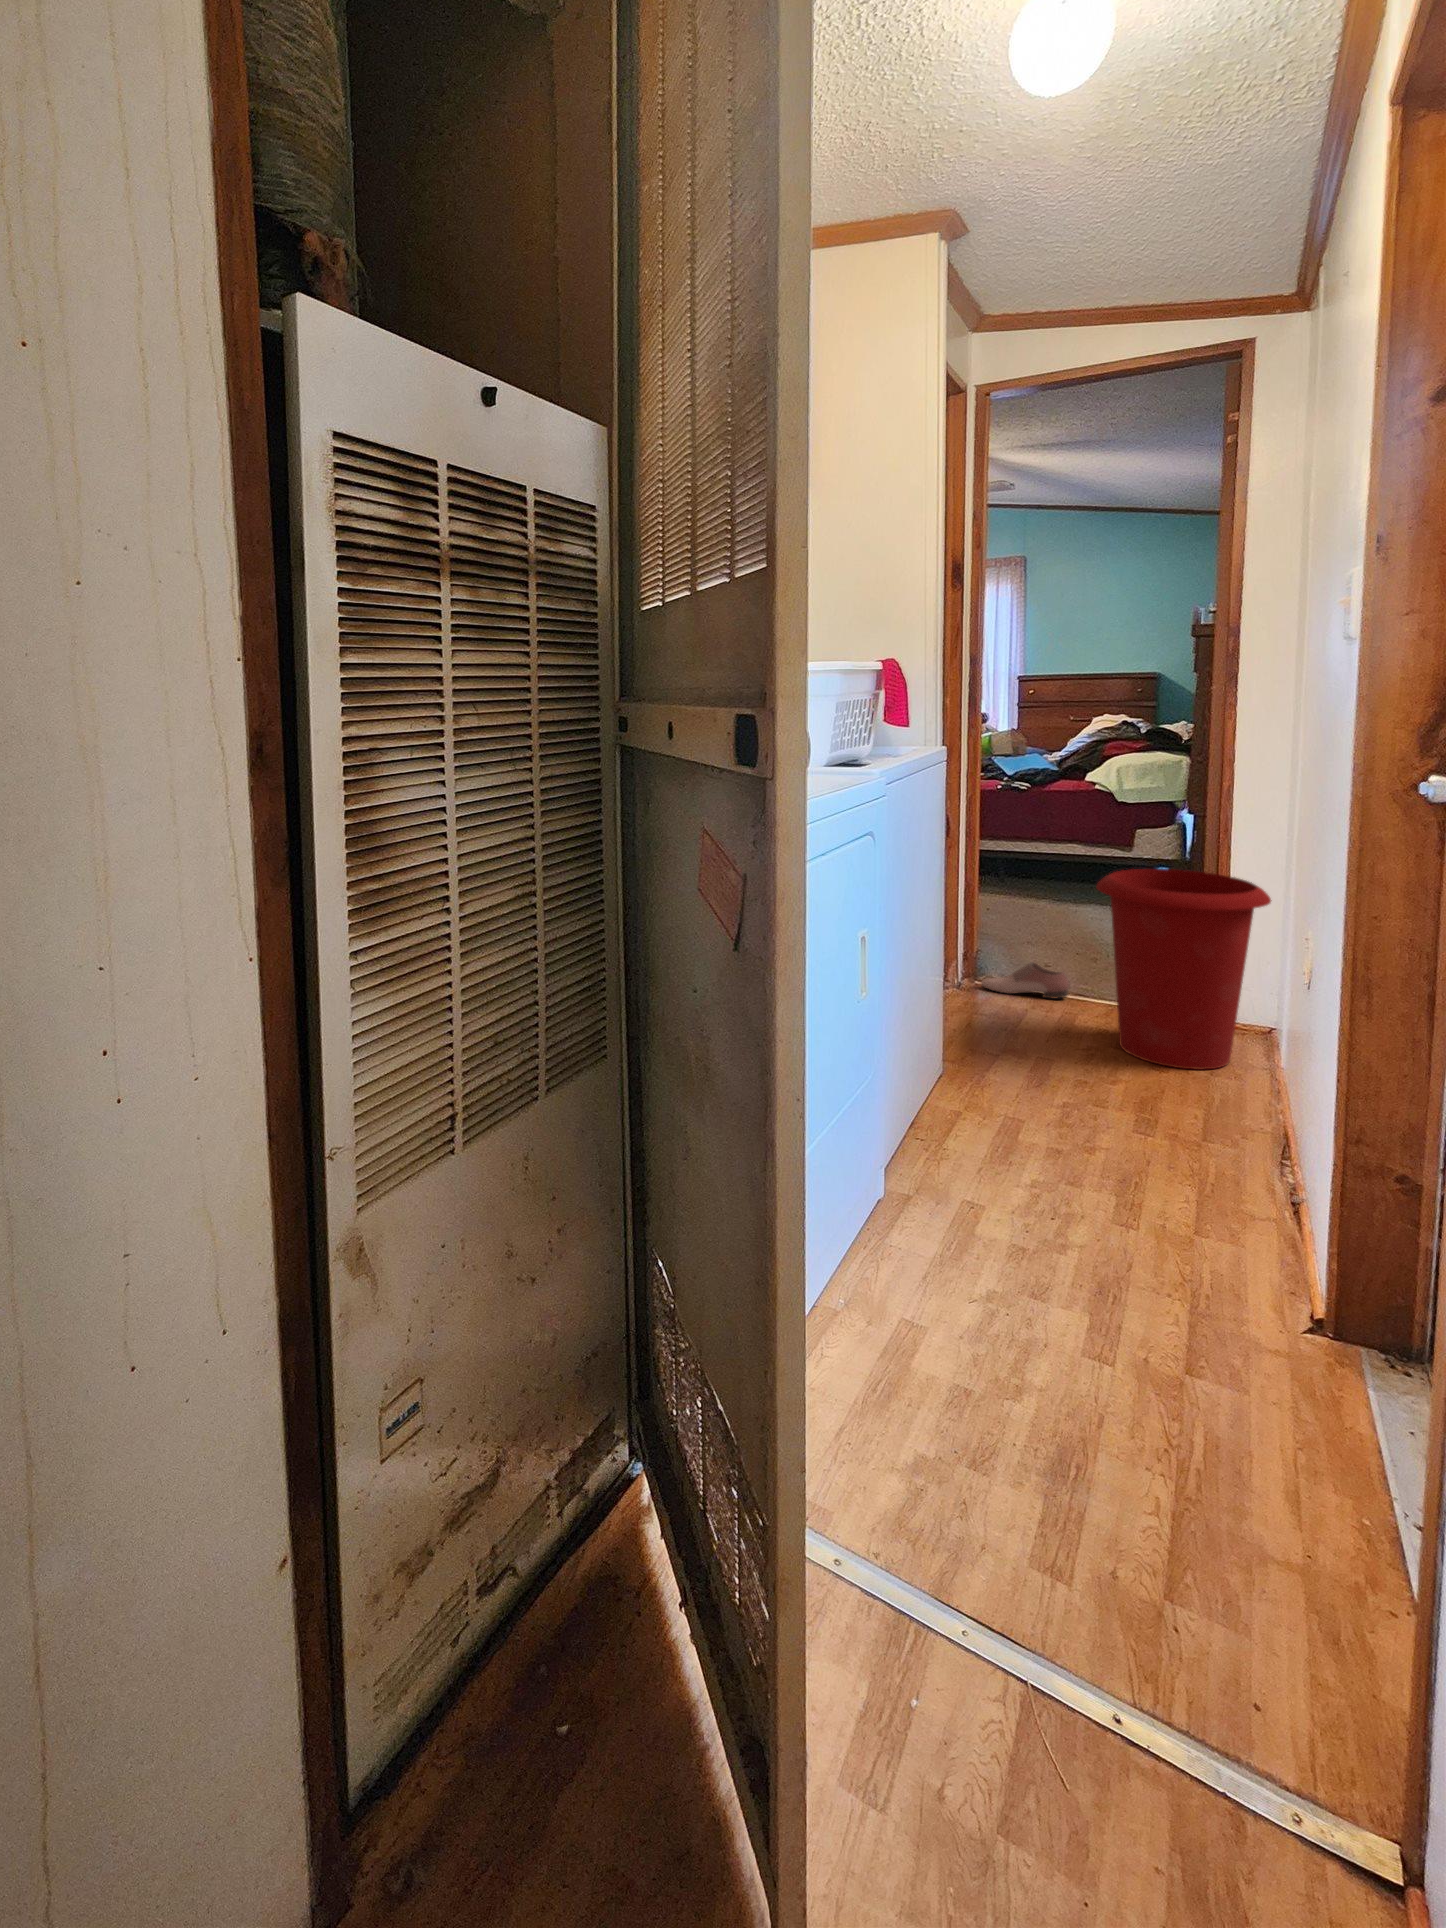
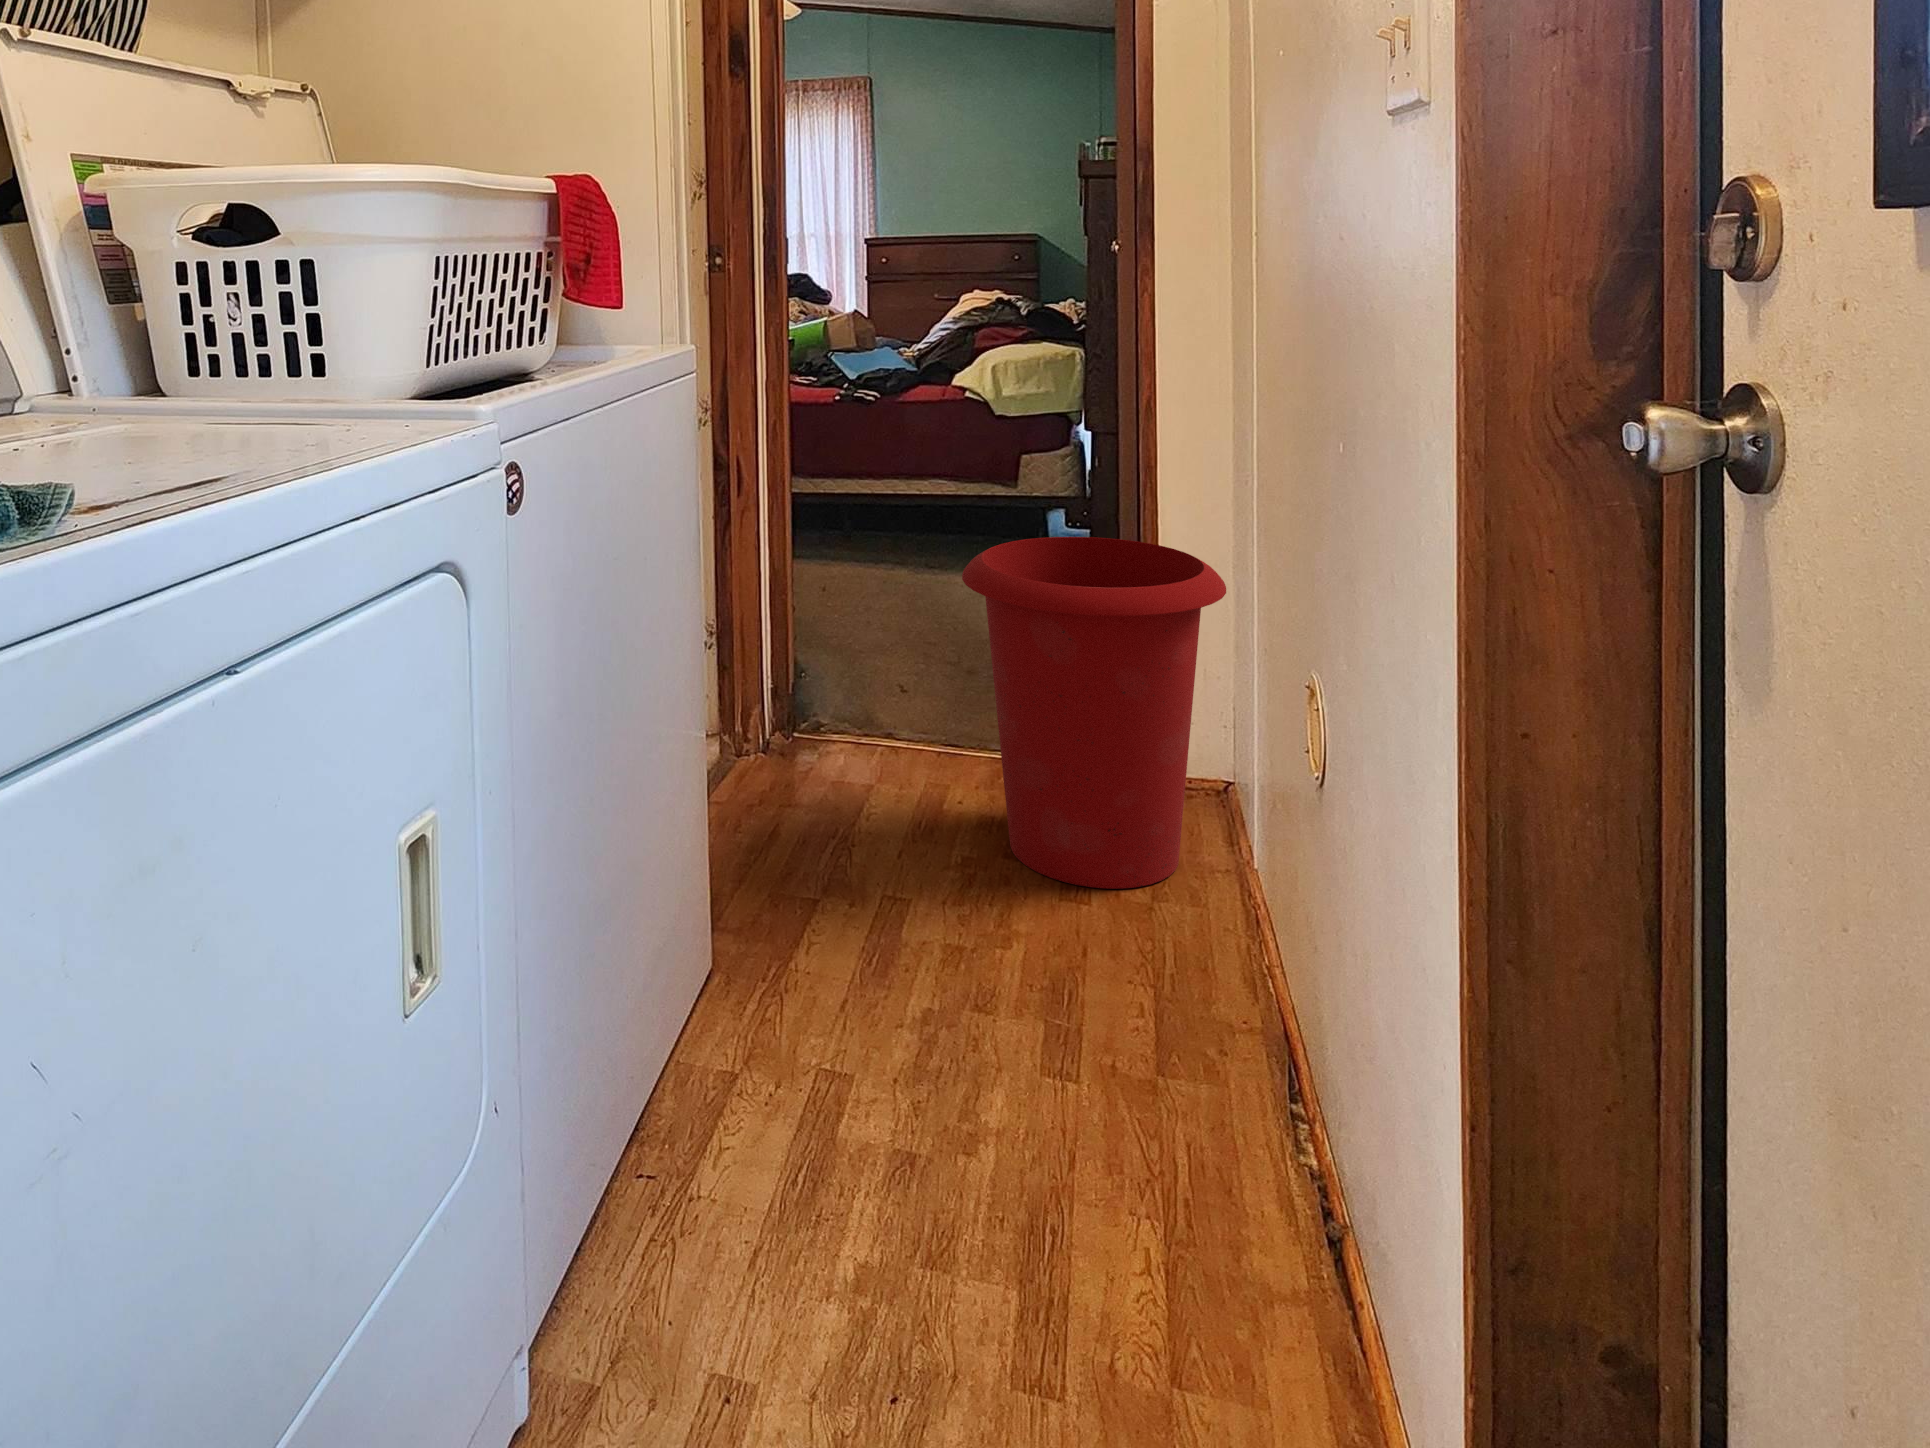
shoe: present [981,962,1070,998] -> none [797,695,933,755]

